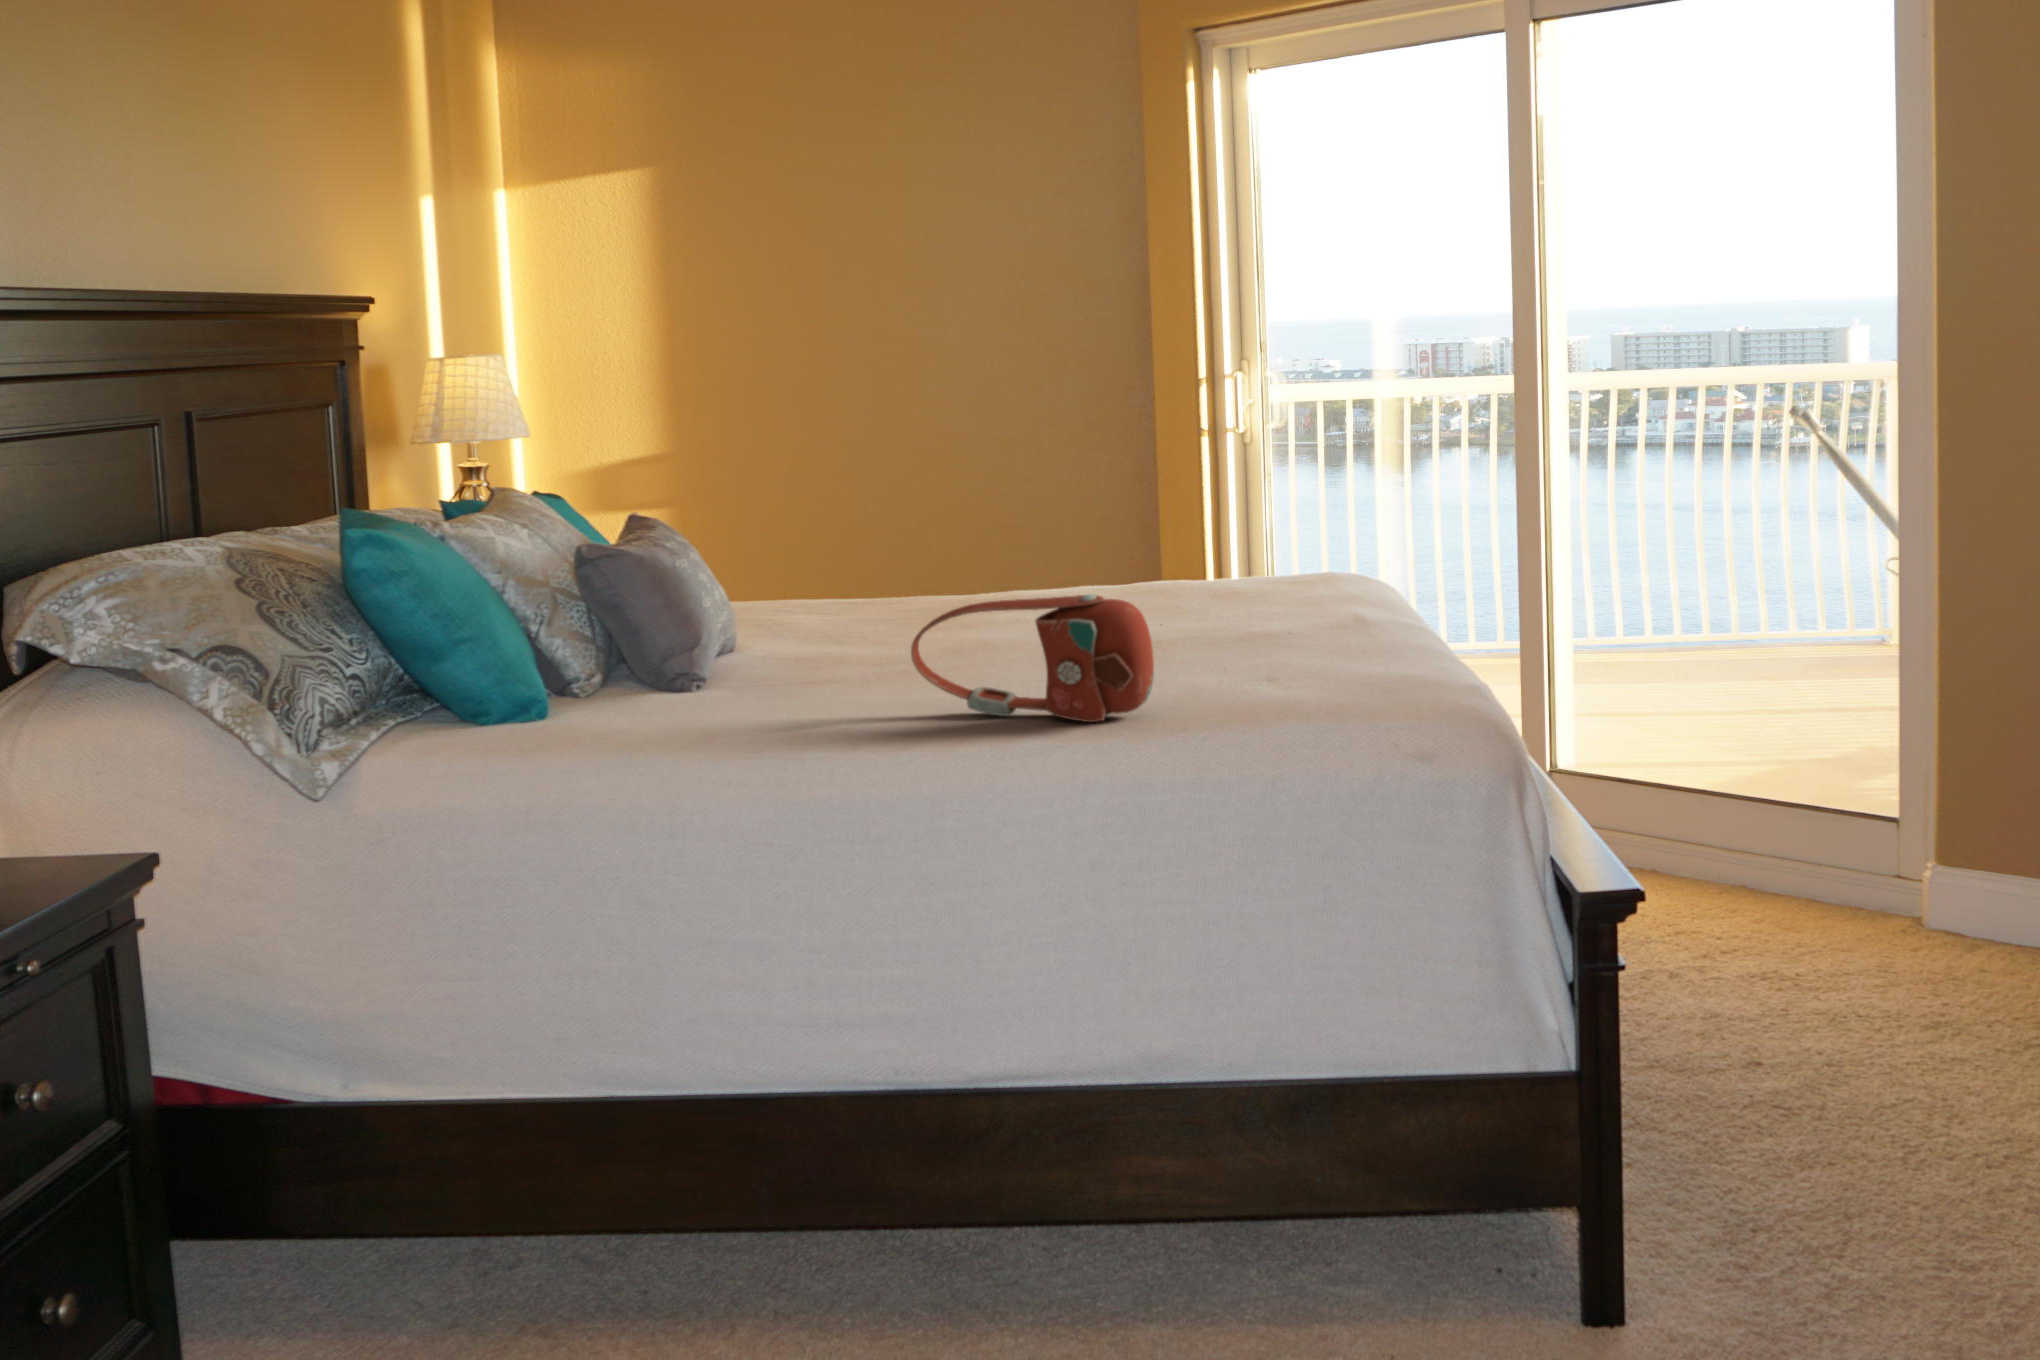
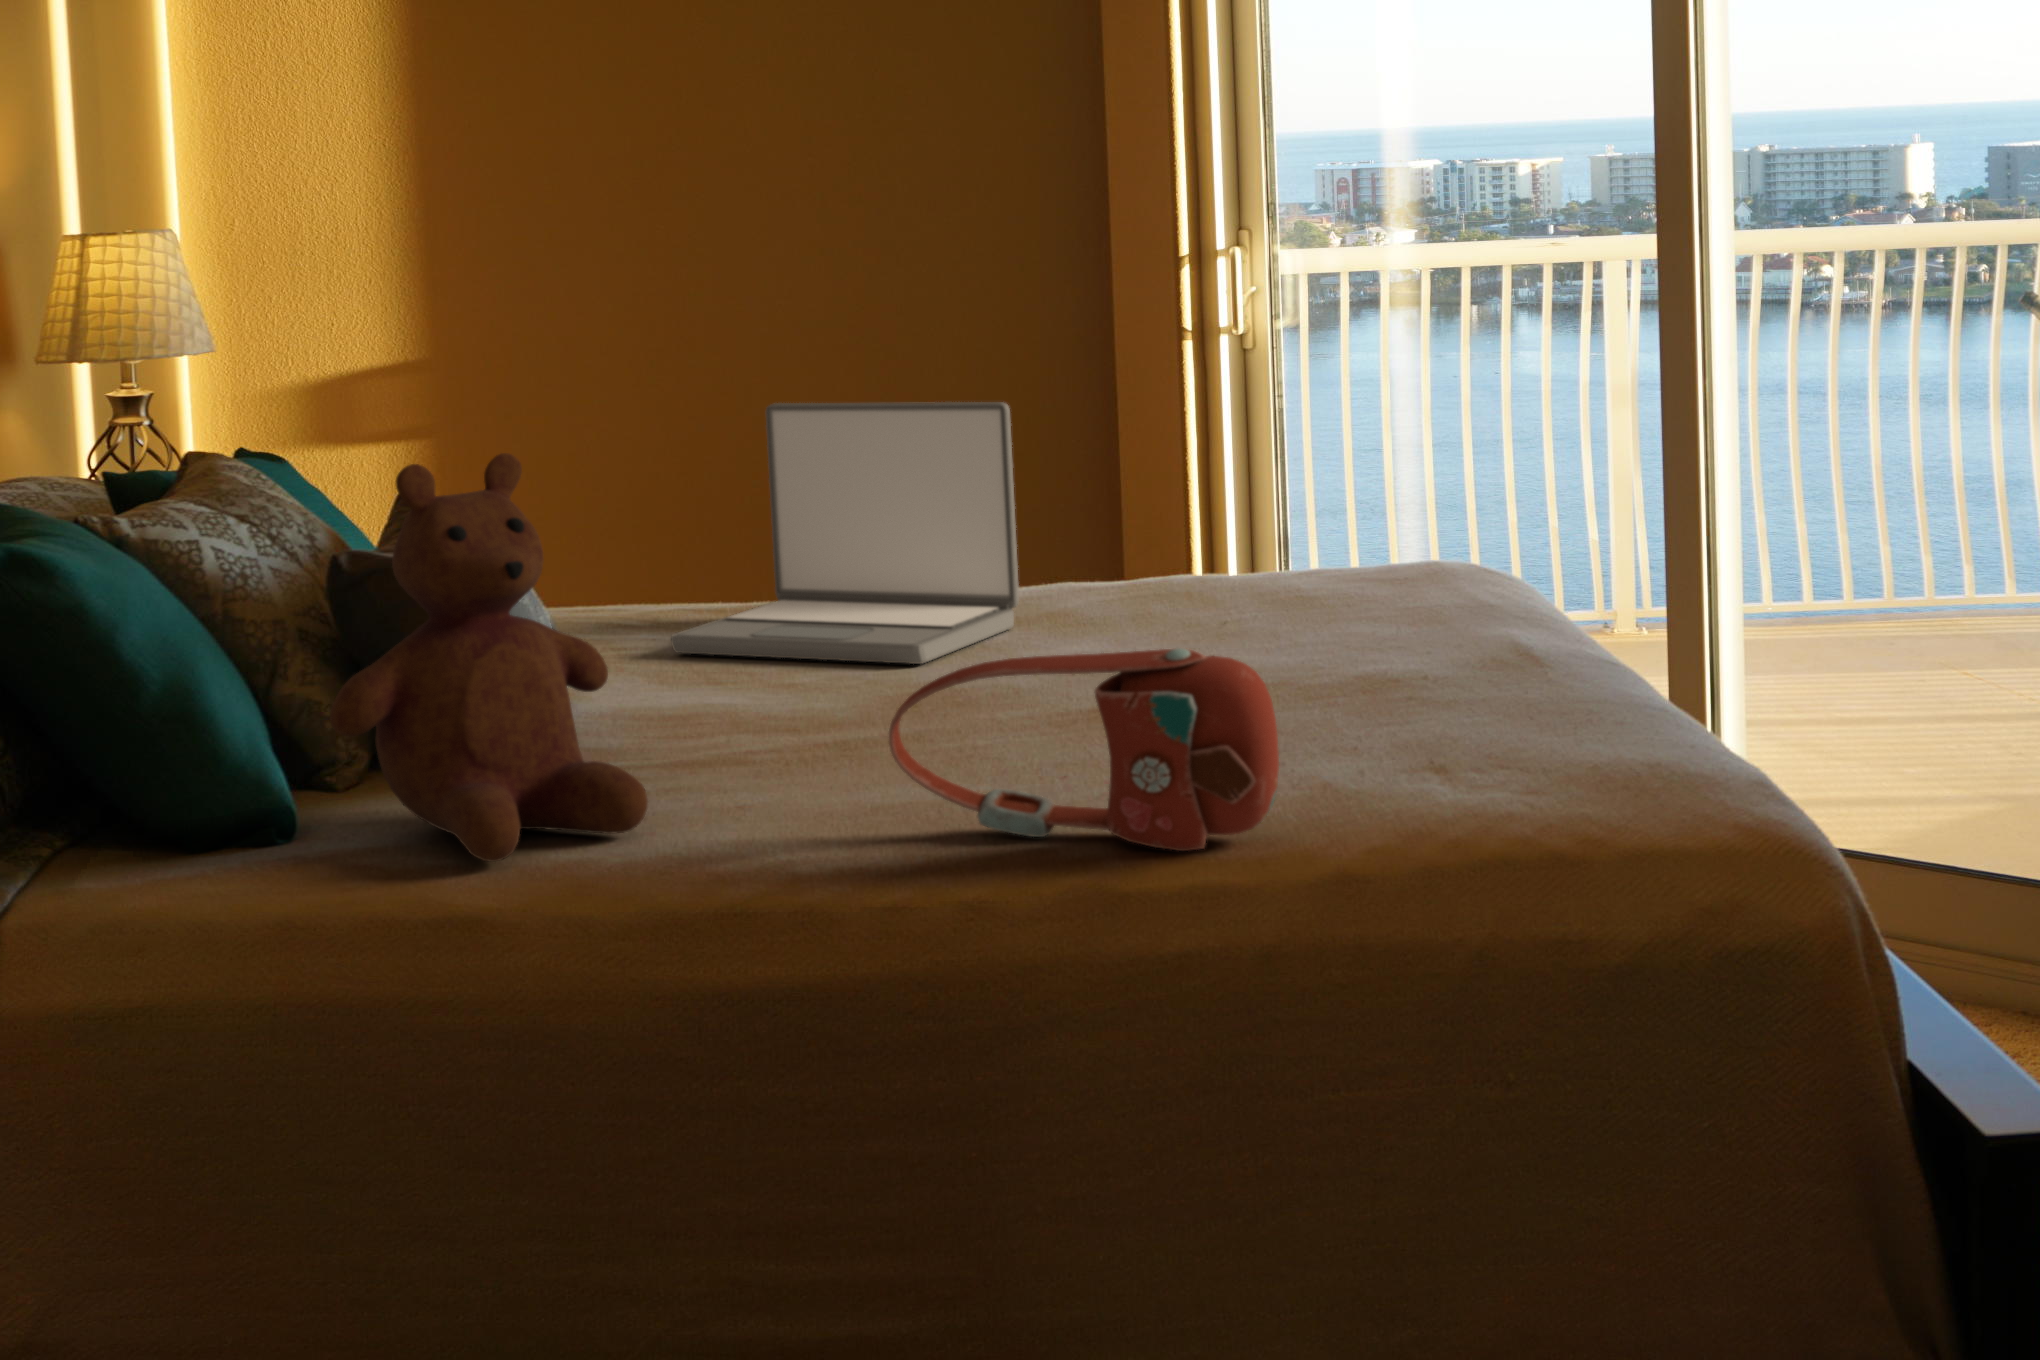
laptop: none [813,461,1046,630] -> present [671,402,1019,664]
teddy bear: none [561,475,762,729] -> present [330,453,648,862]

